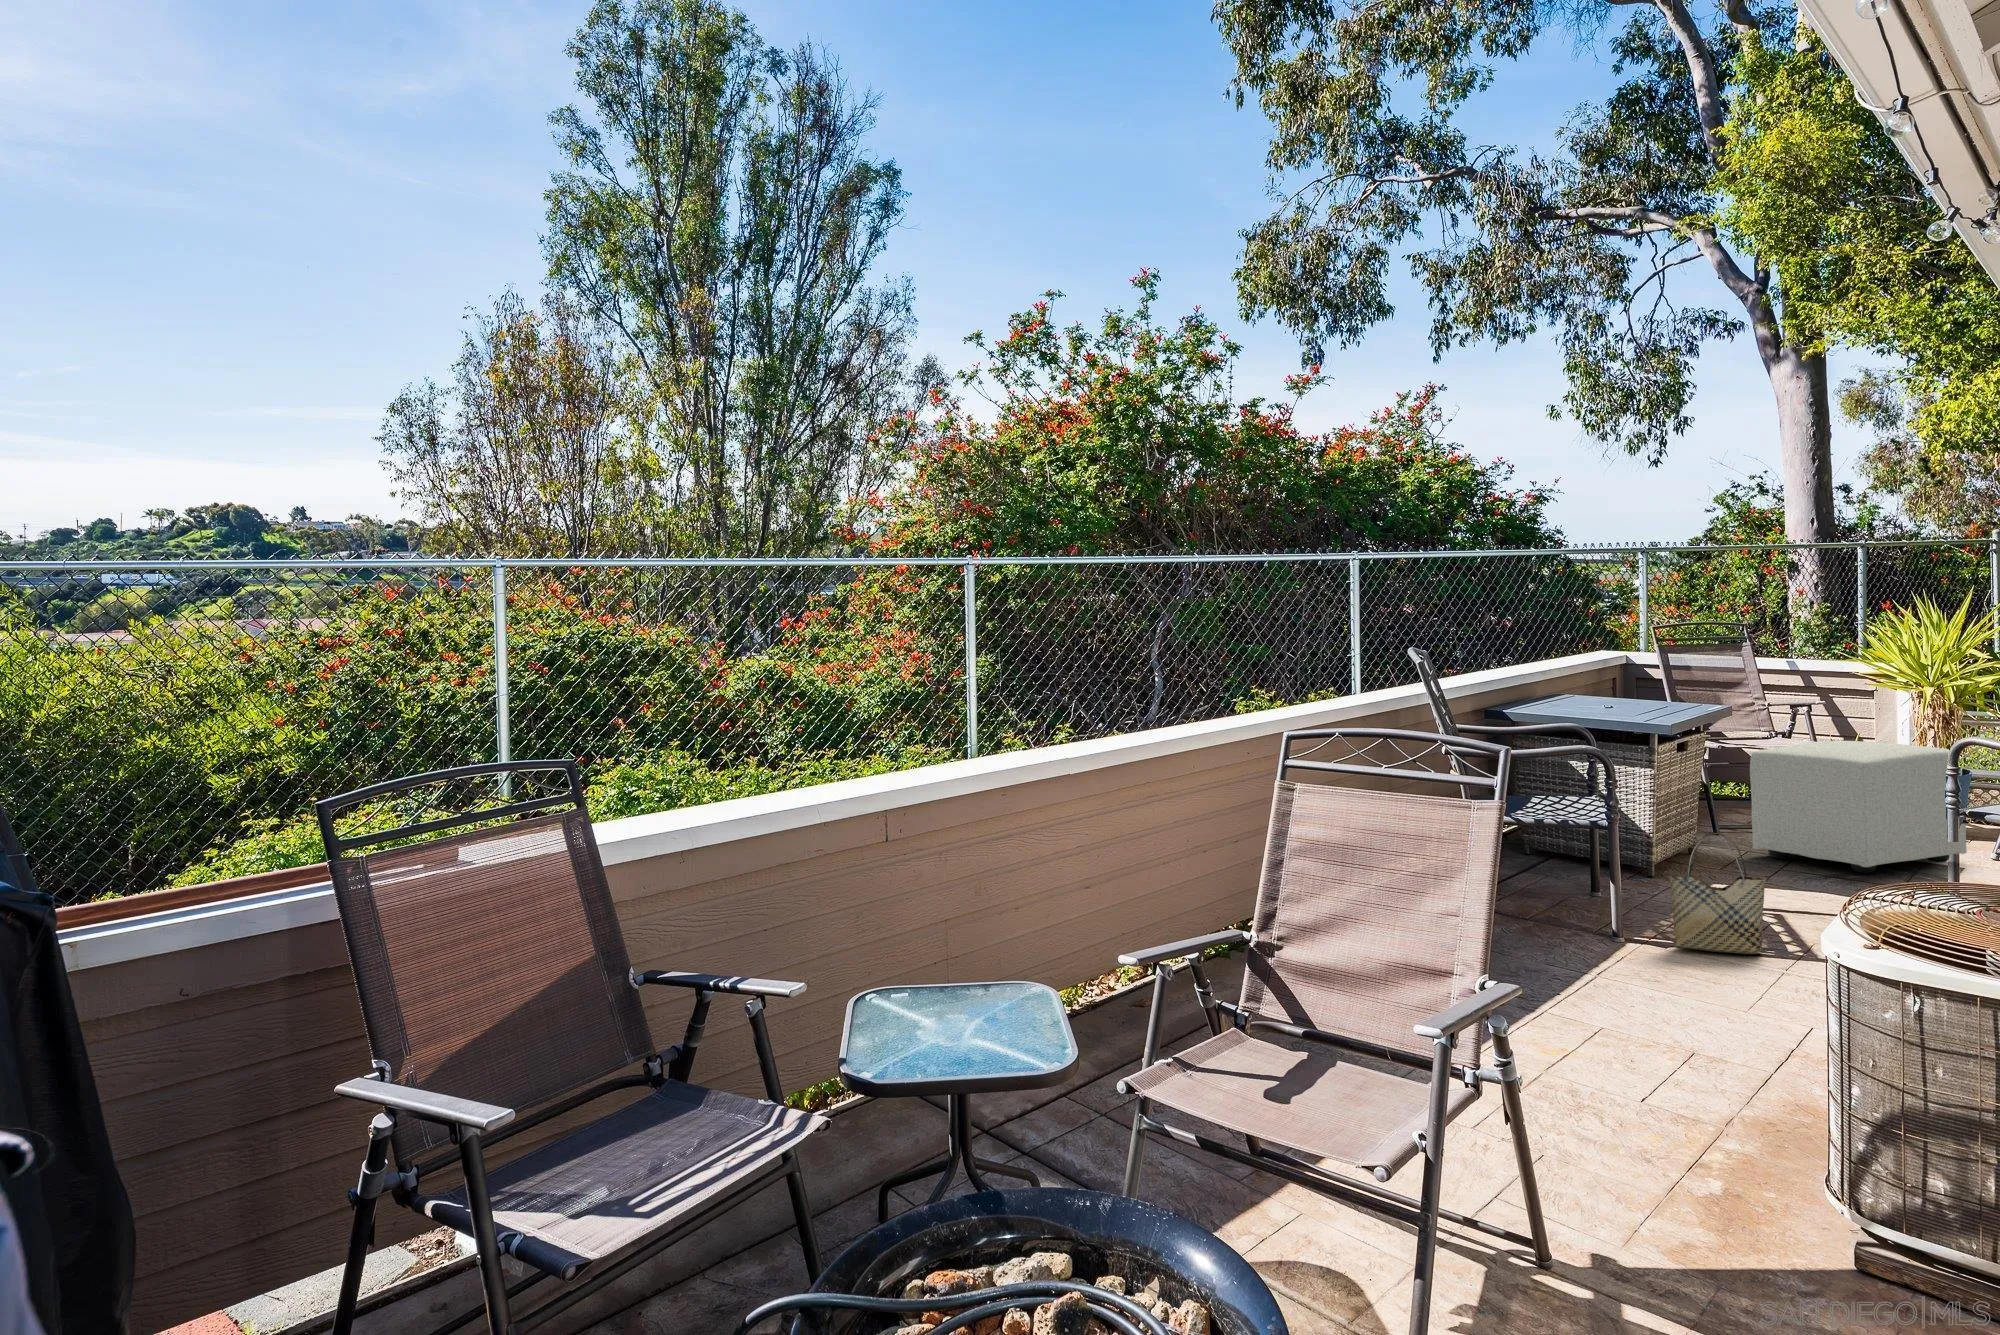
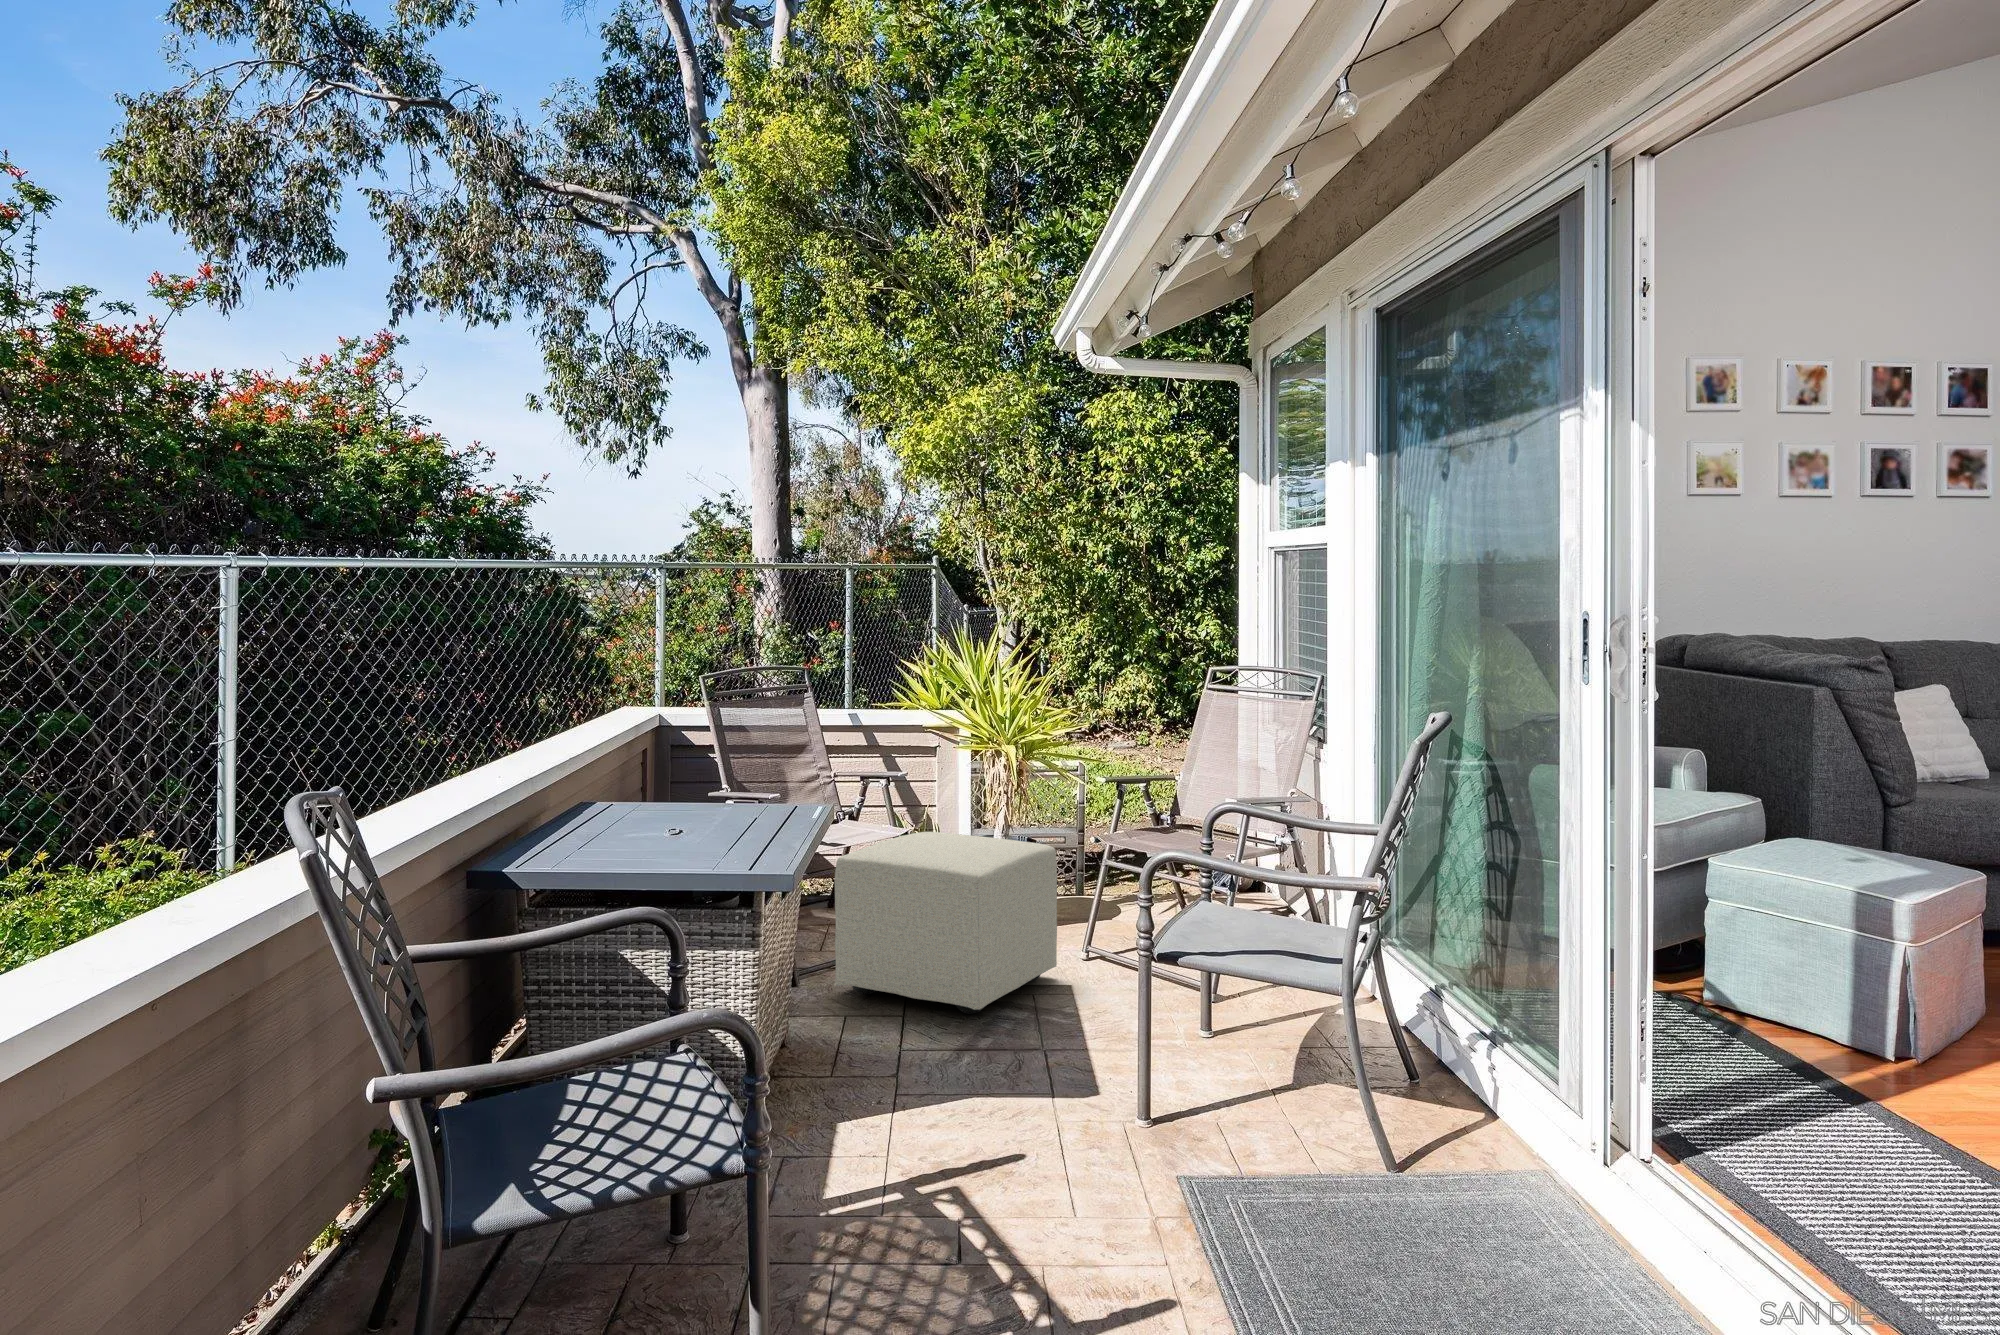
woven basket: present [1668,833,1766,954] -> none [827,1072,969,1289]

